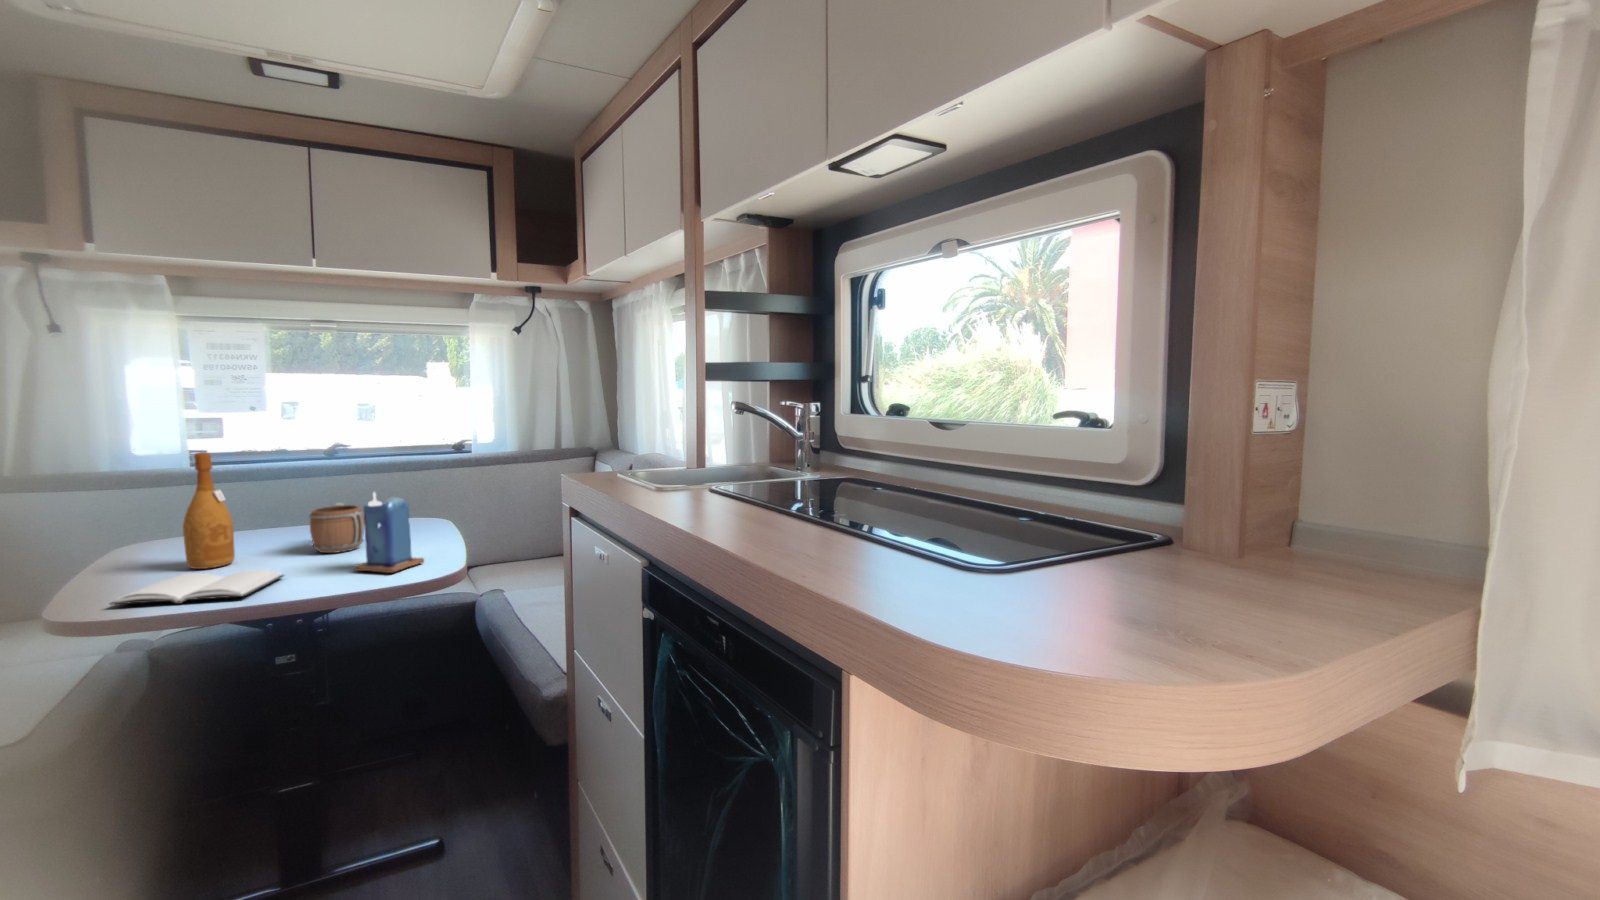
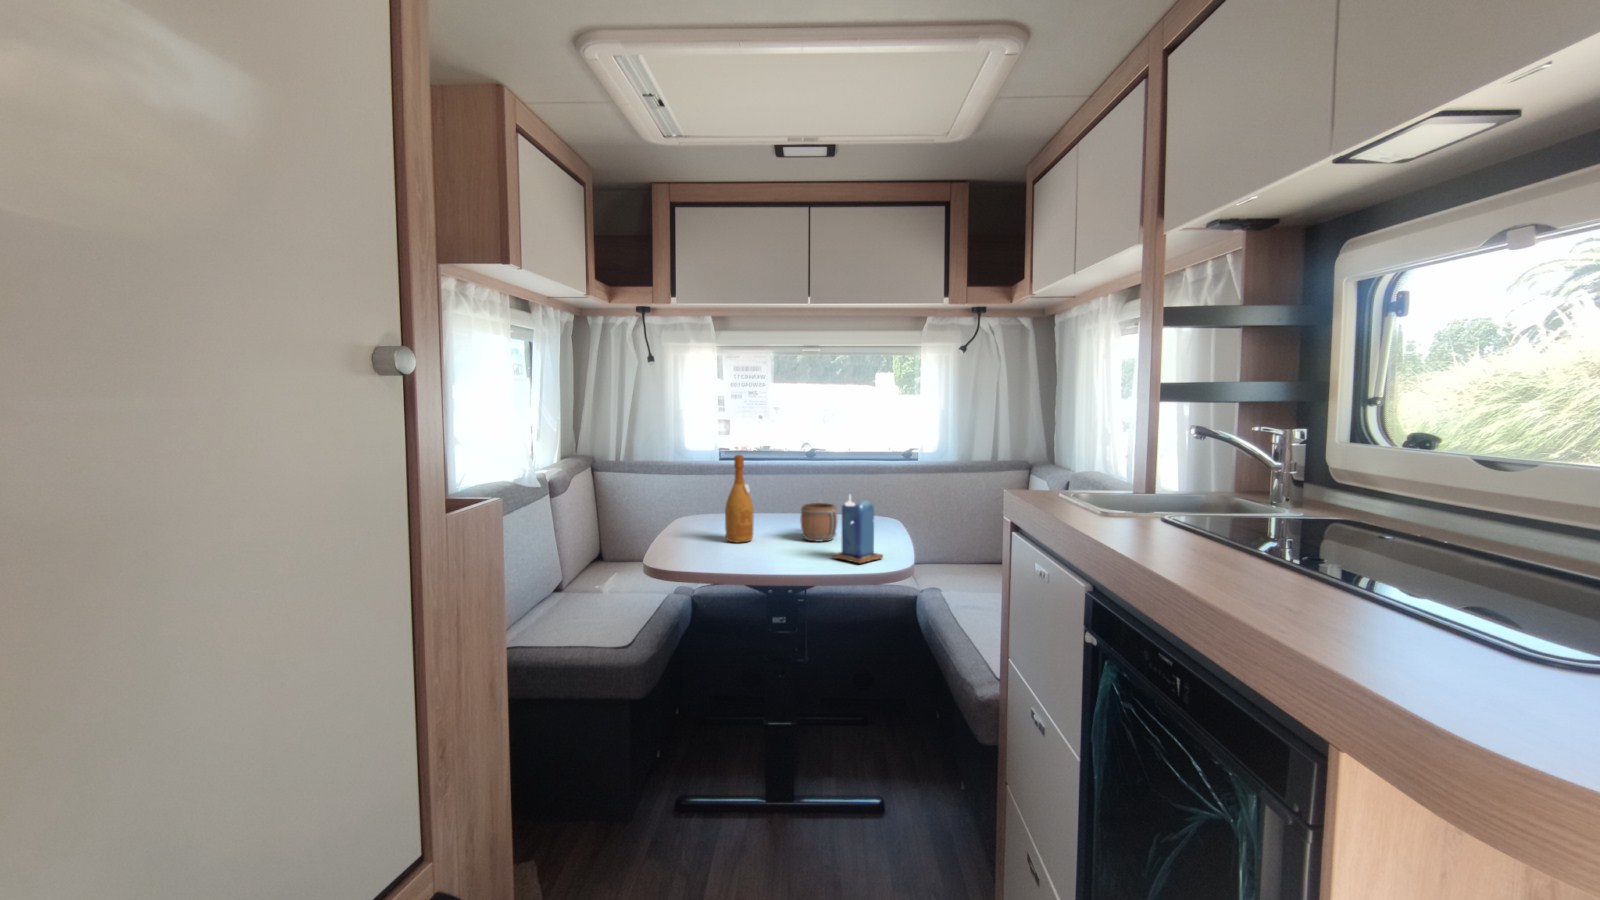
book: present [110,570,284,604] -> none [690,545,787,567]

